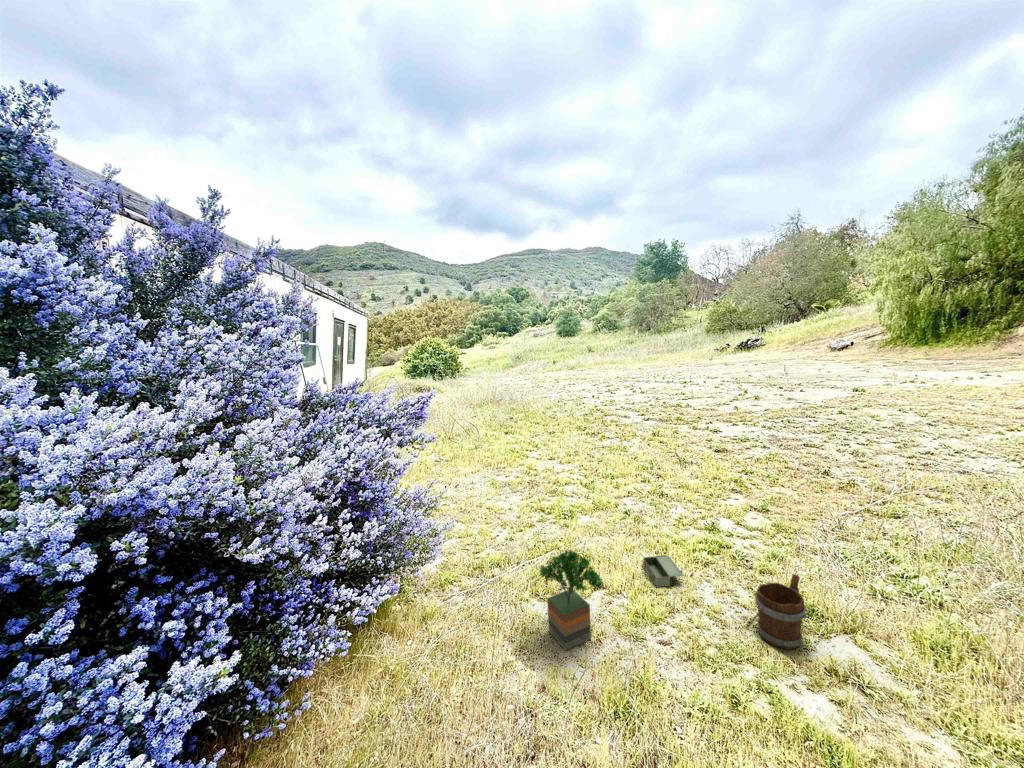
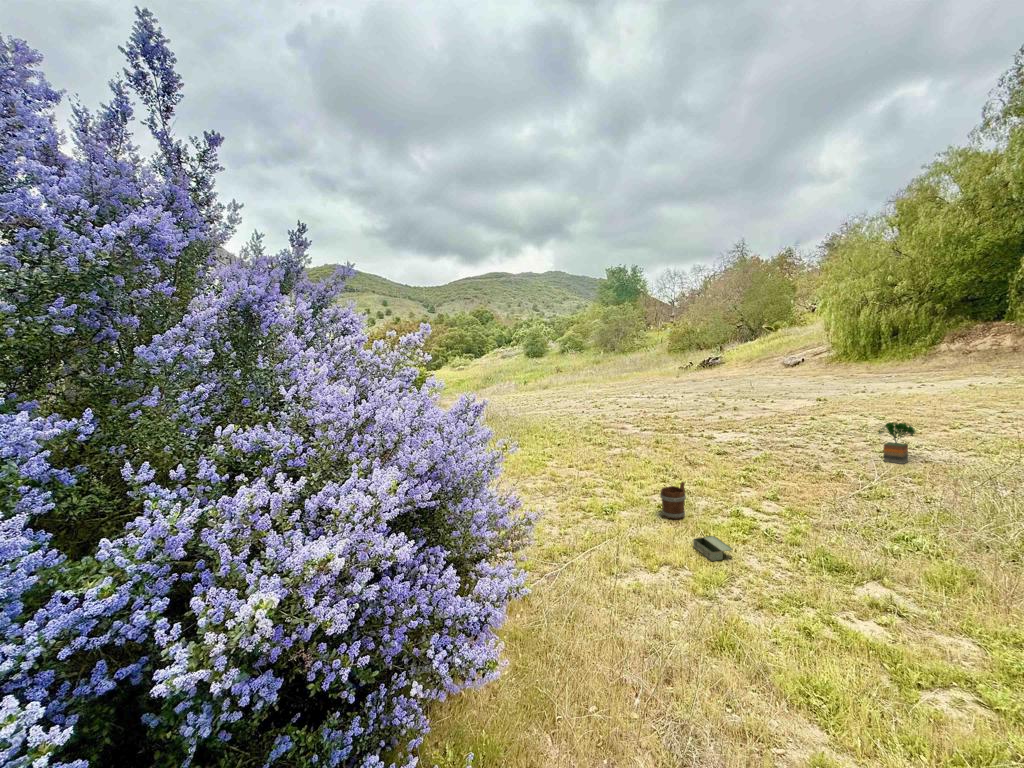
potted tree: present [539,550,603,651] -> present [878,423,916,464]
bucket: present [755,574,806,650] -> present [660,482,686,520]

